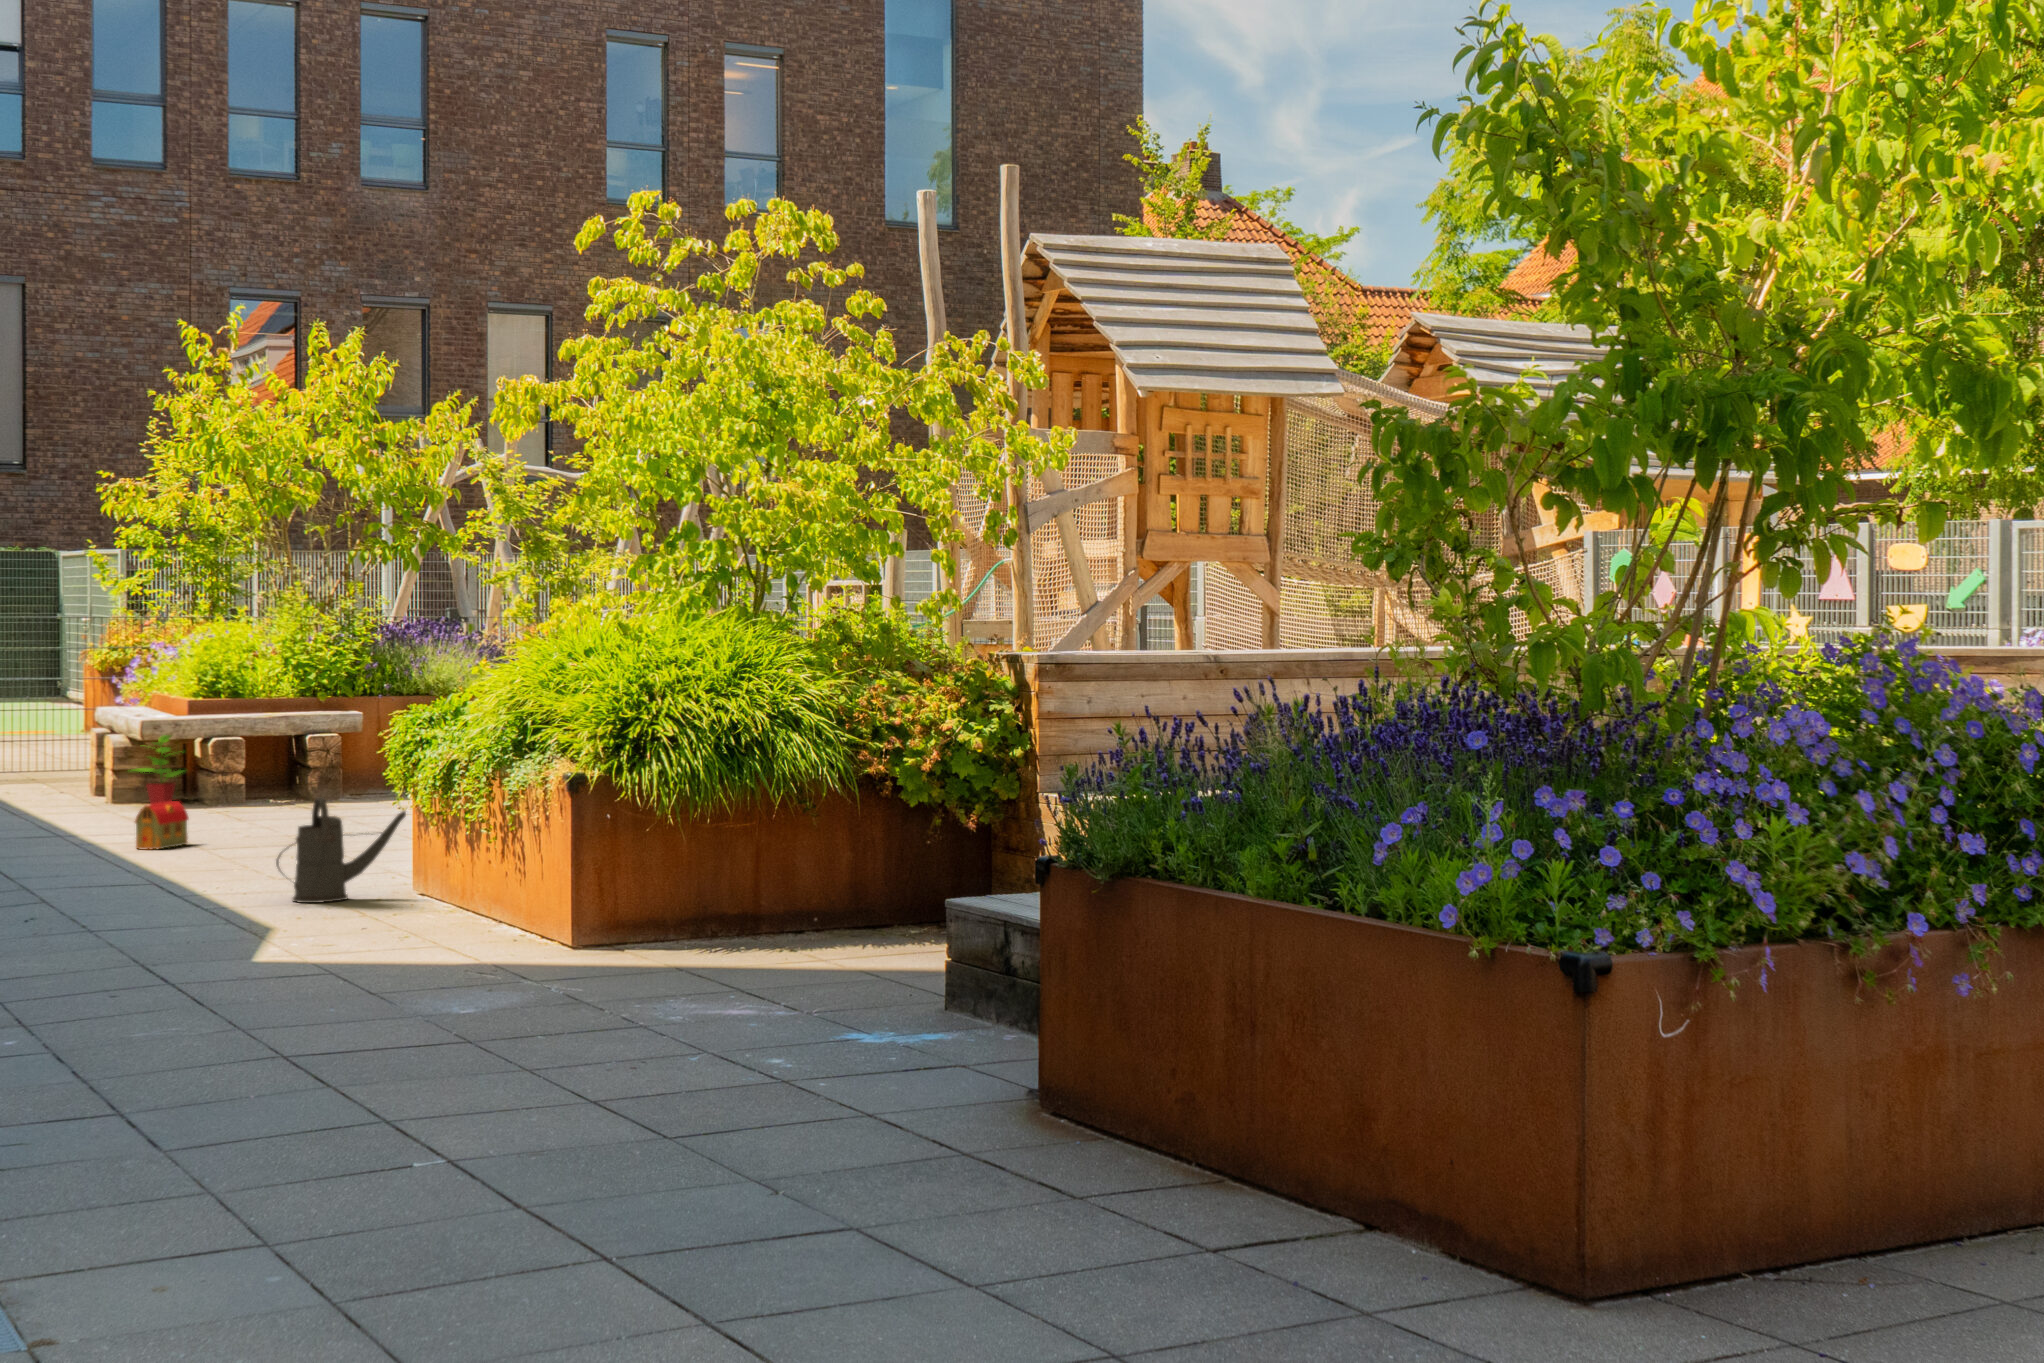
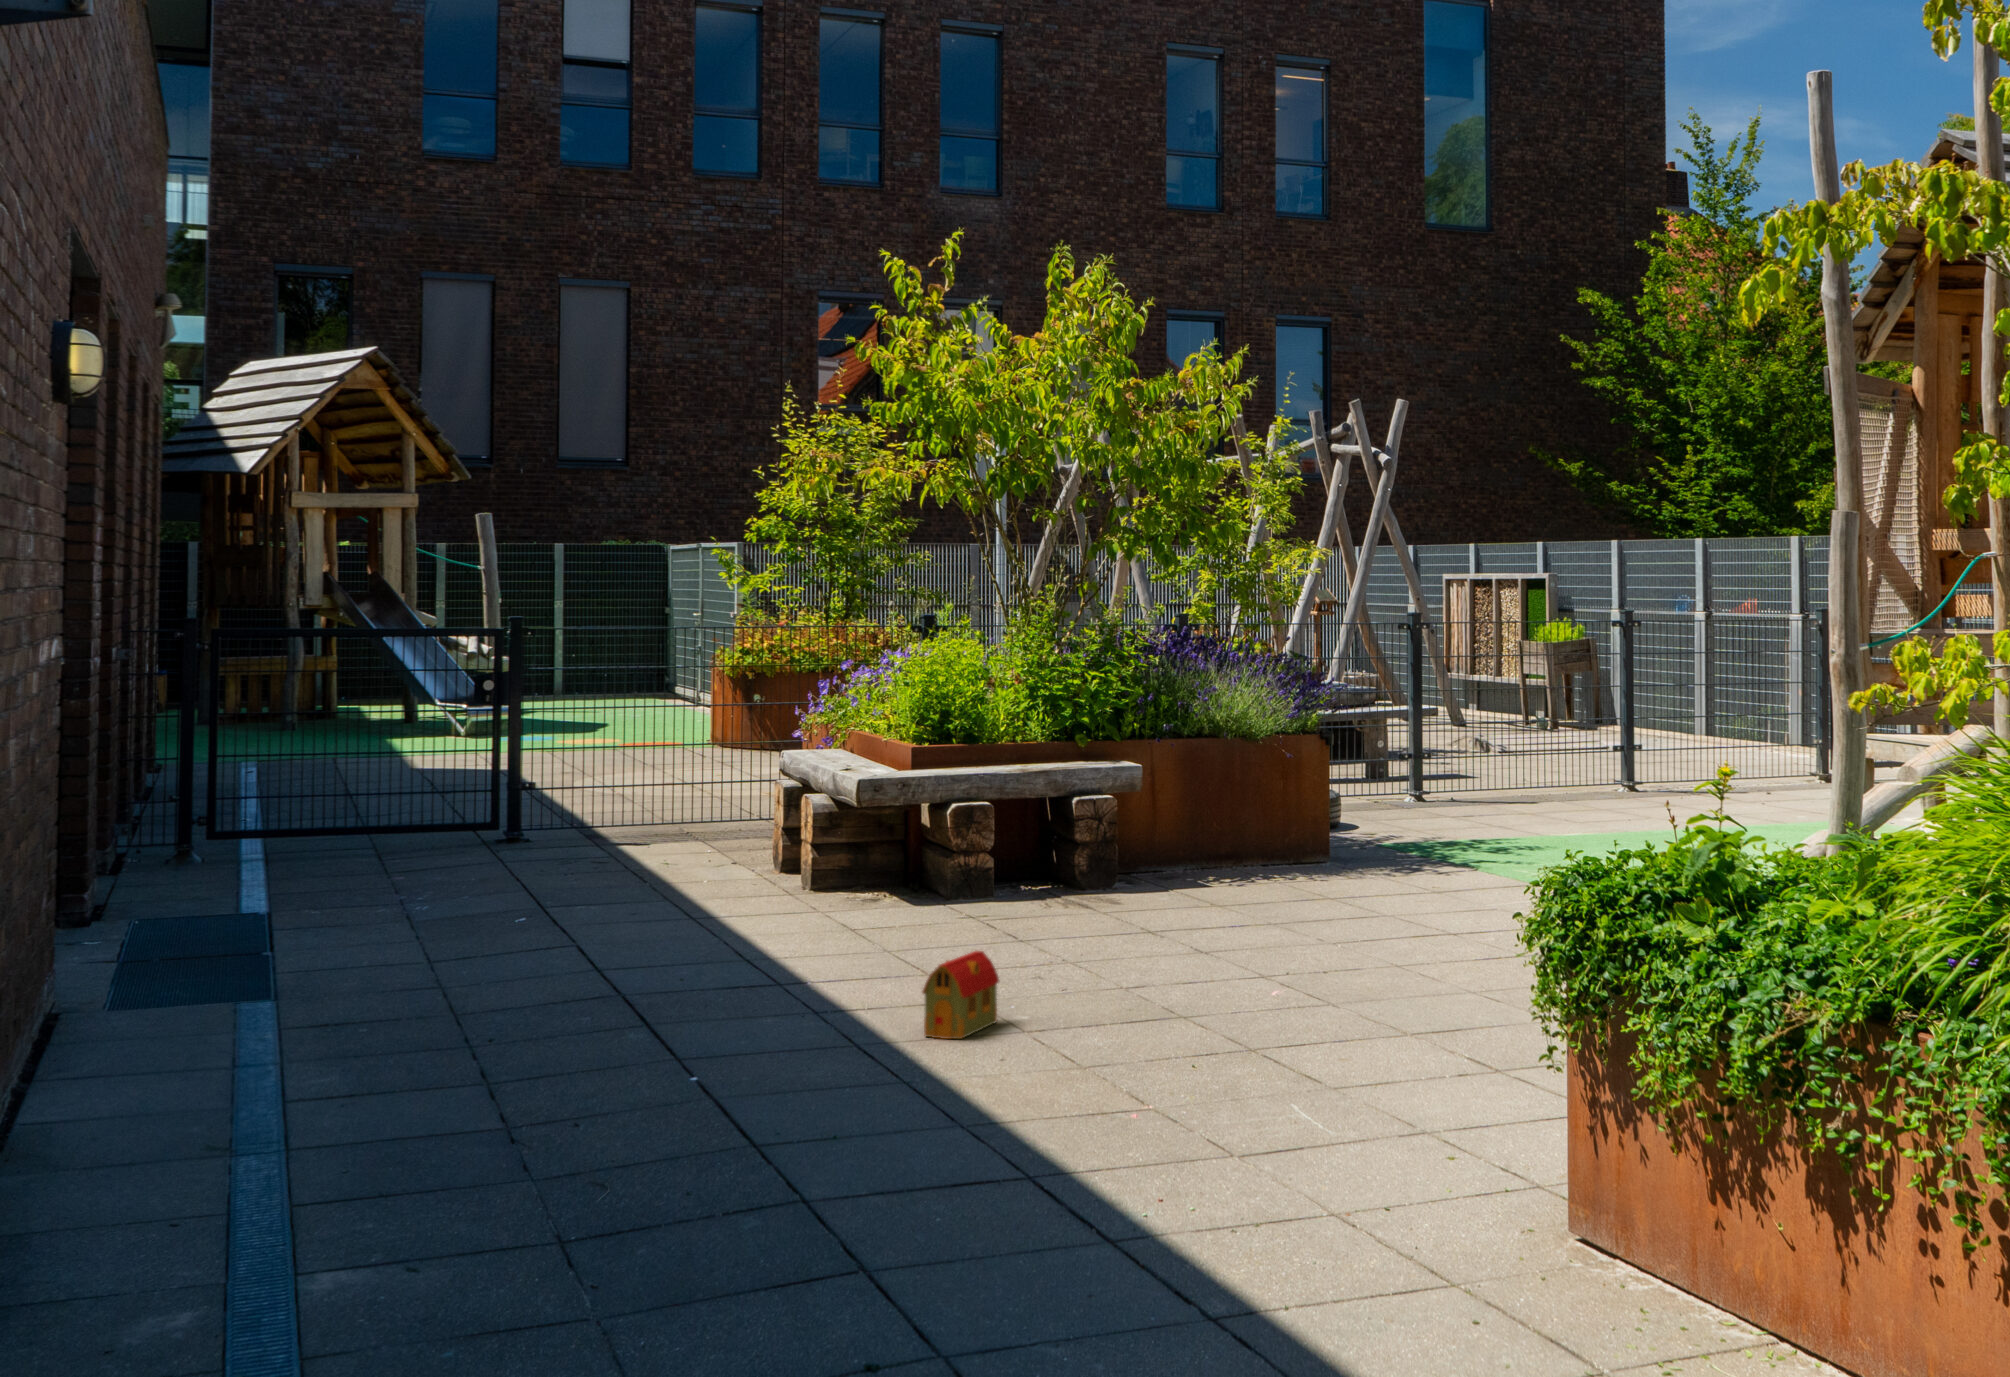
potted plant: present [134,735,183,804] -> none [833,793,913,896]
watering can: present [276,798,406,903] -> none [1375,1082,1616,1328]

